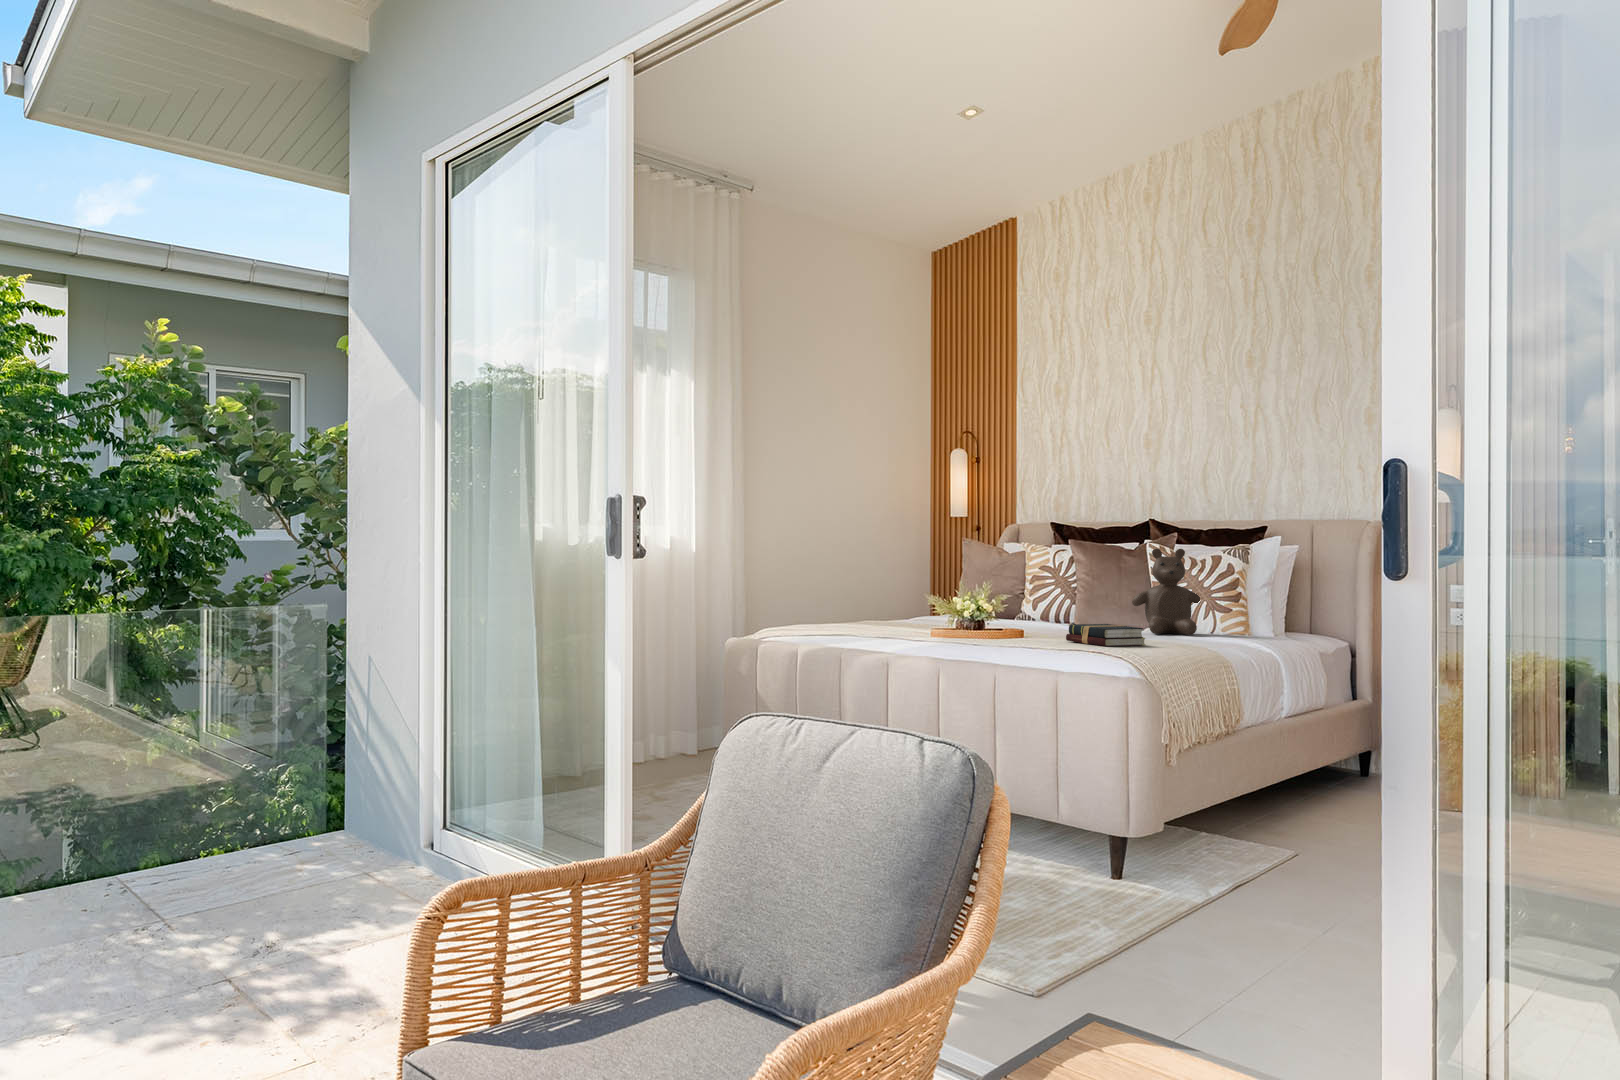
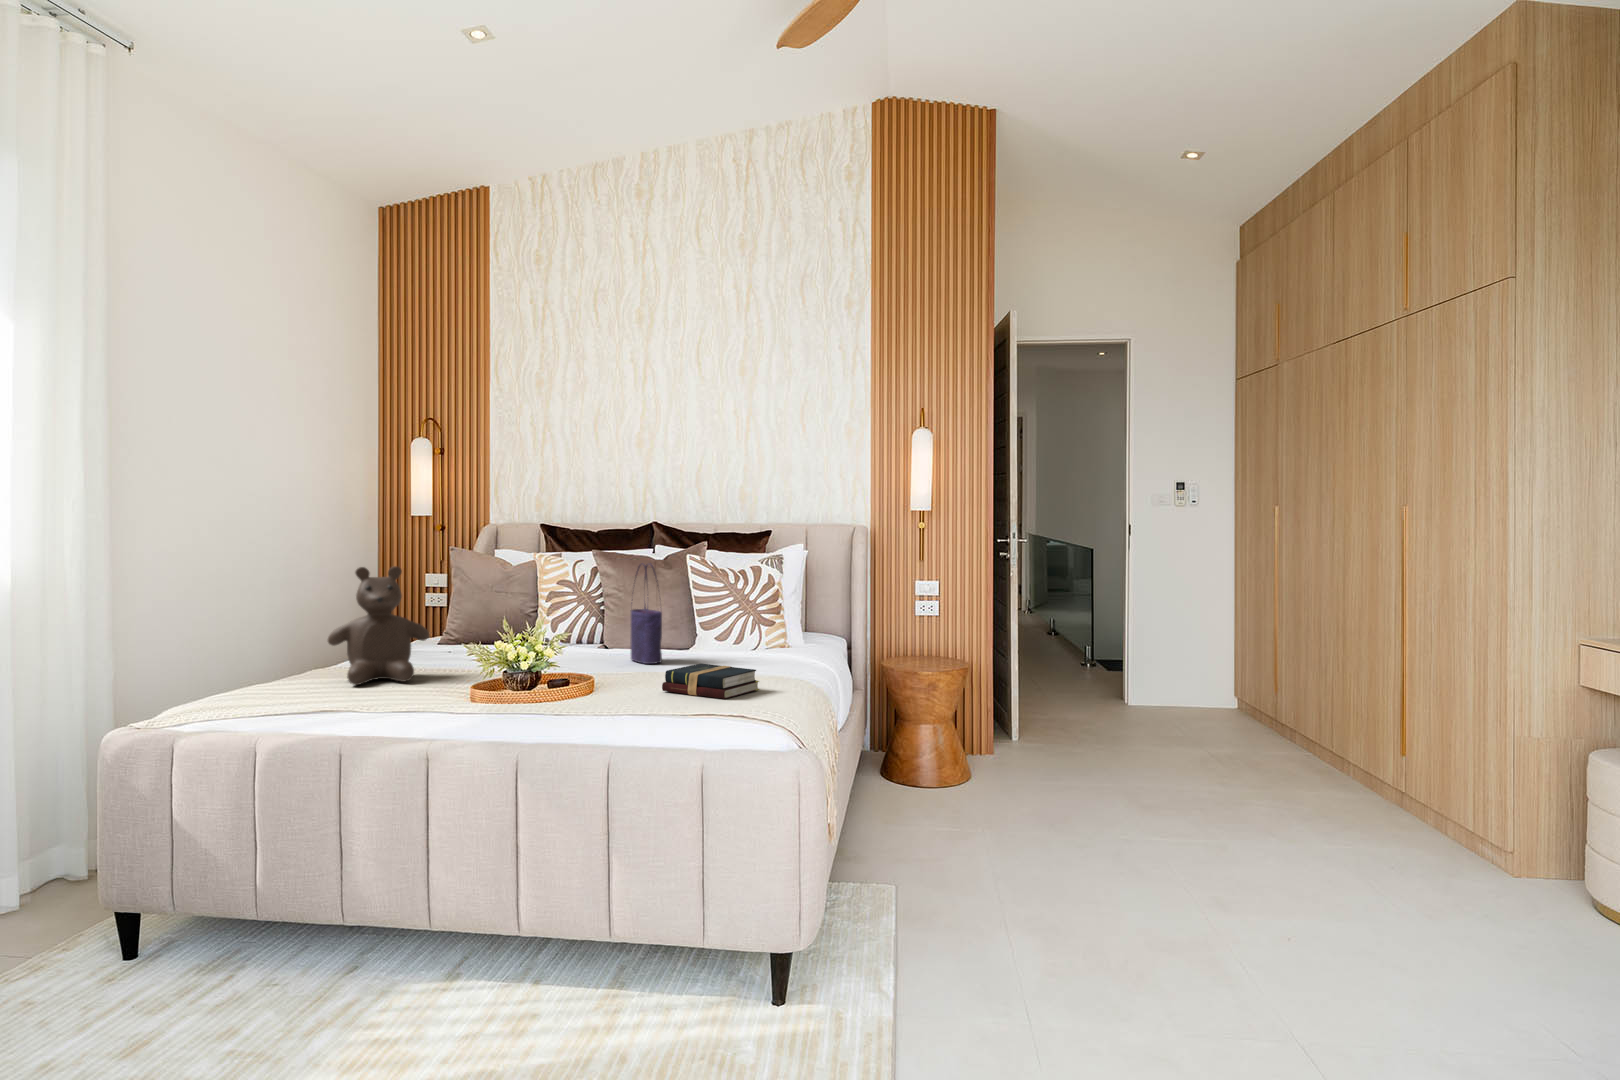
tote bag: none [1081,547,1104,633] -> present [631,563,662,664]
teddy bear: present [1132,548,1200,635] -> present [328,566,429,685]

